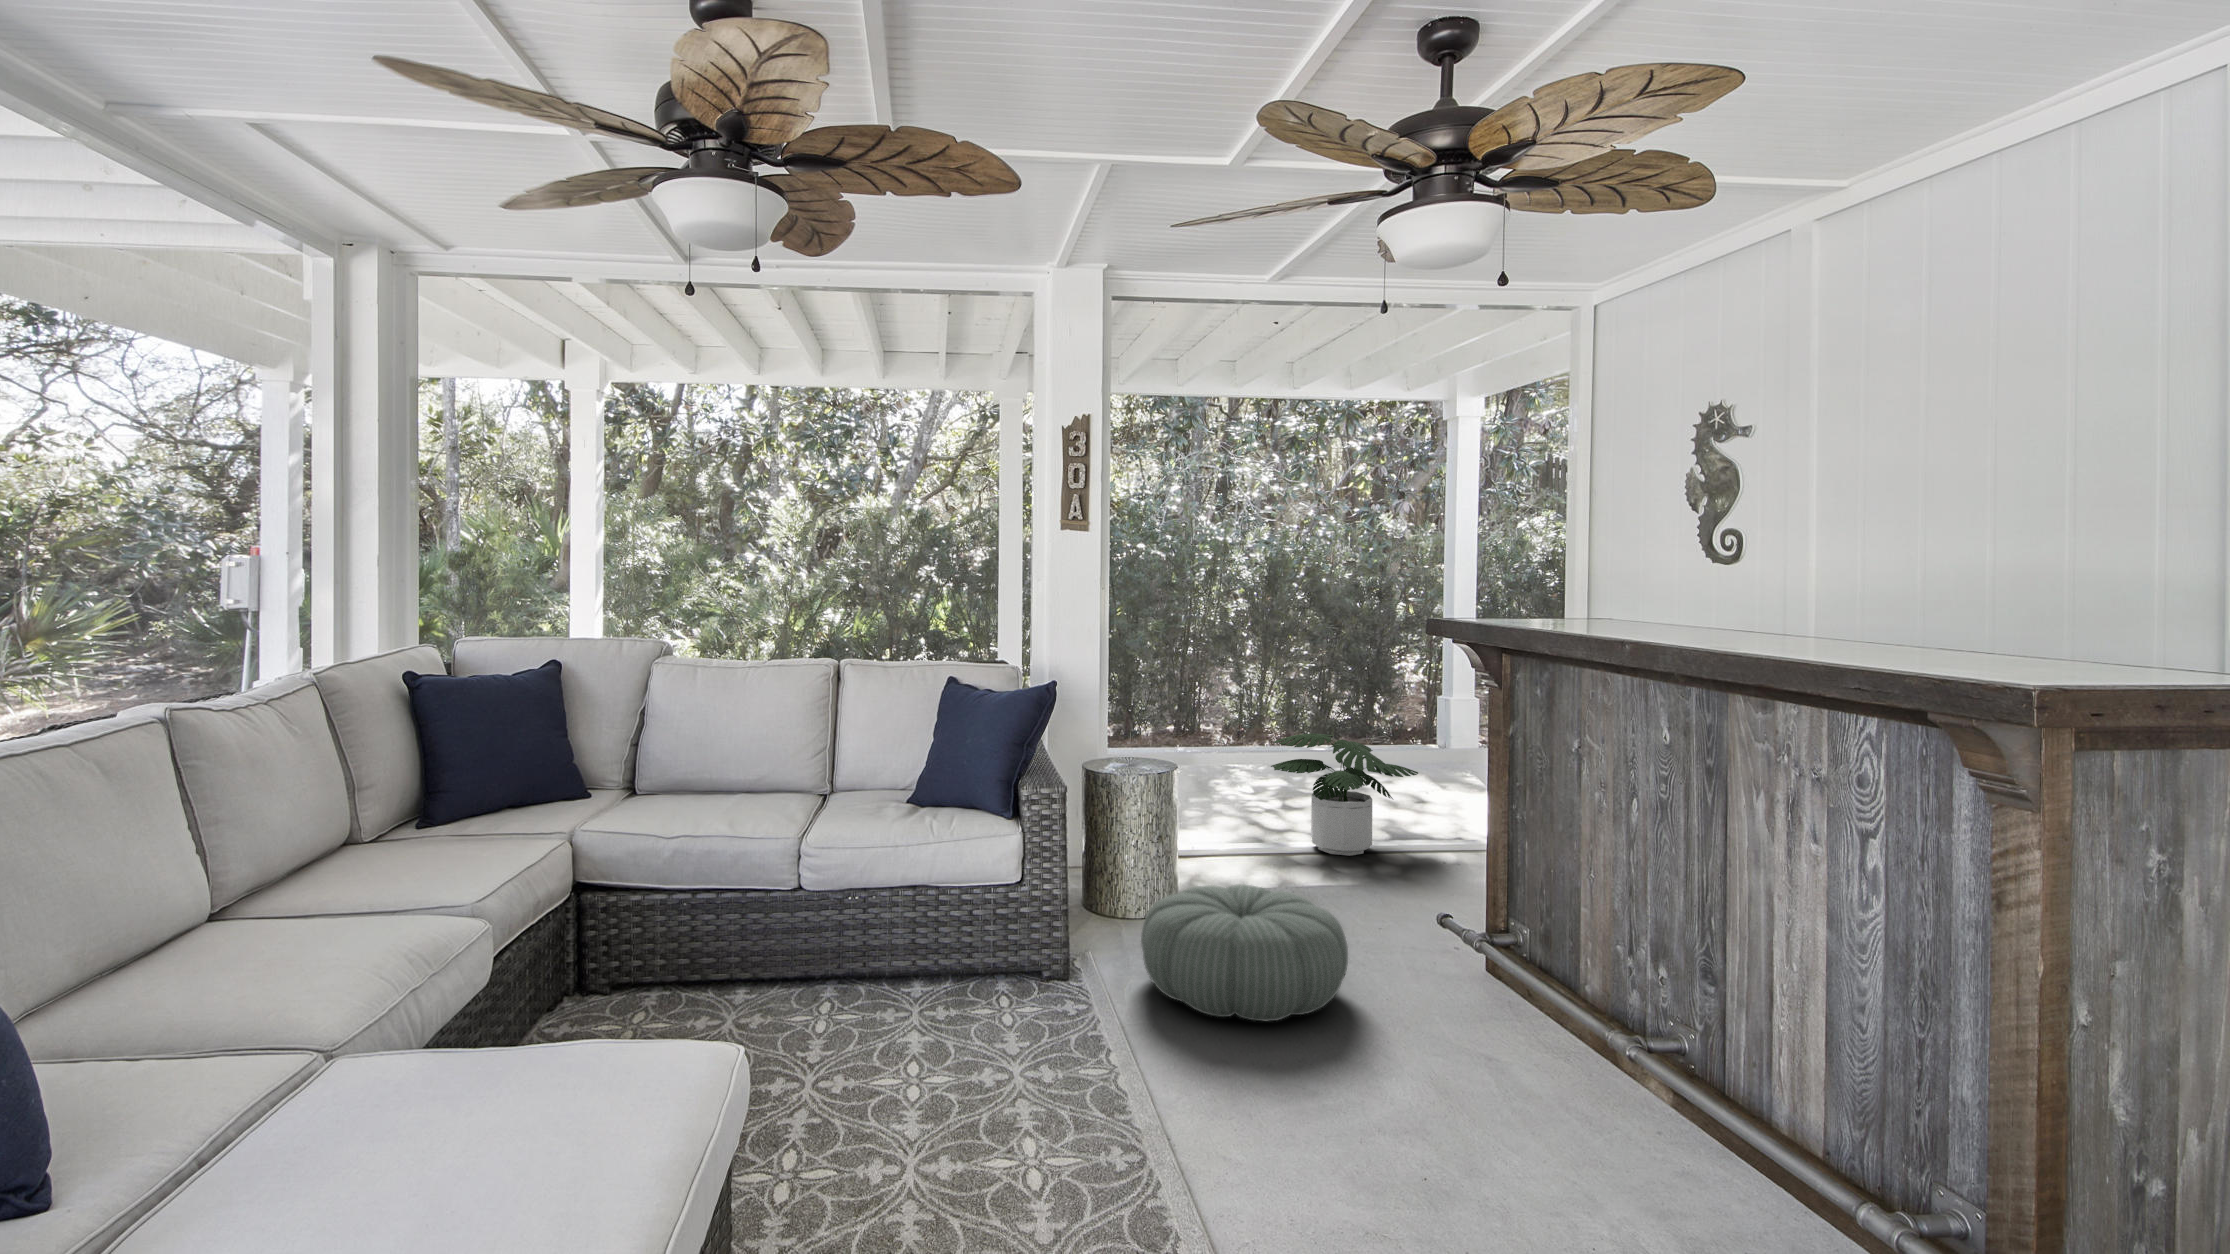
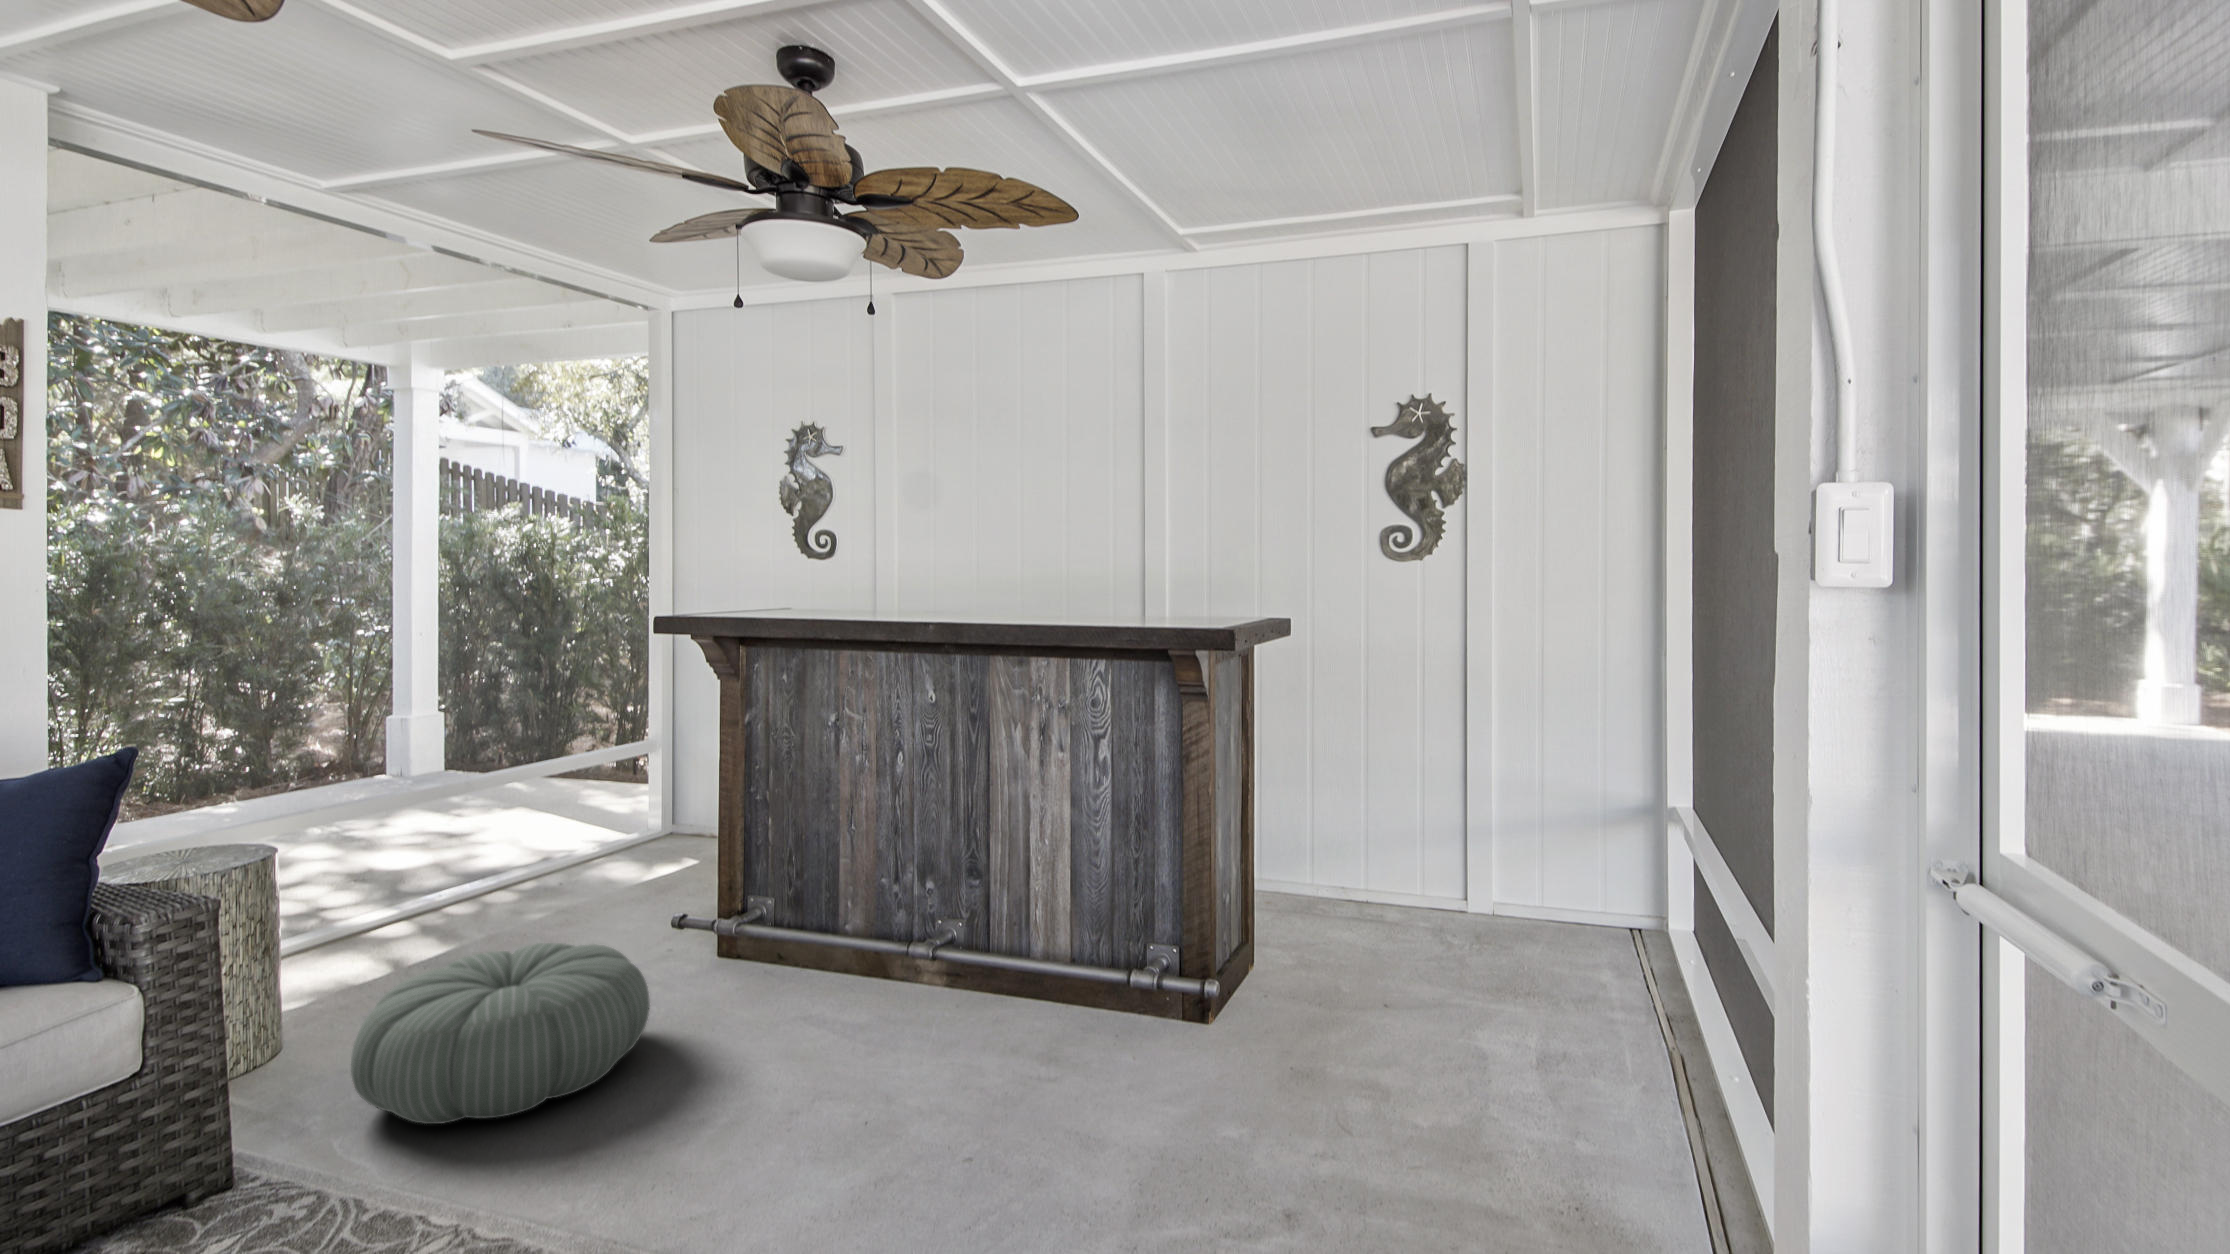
potted plant: present [1271,734,1418,856] -> none [308,771,510,914]

